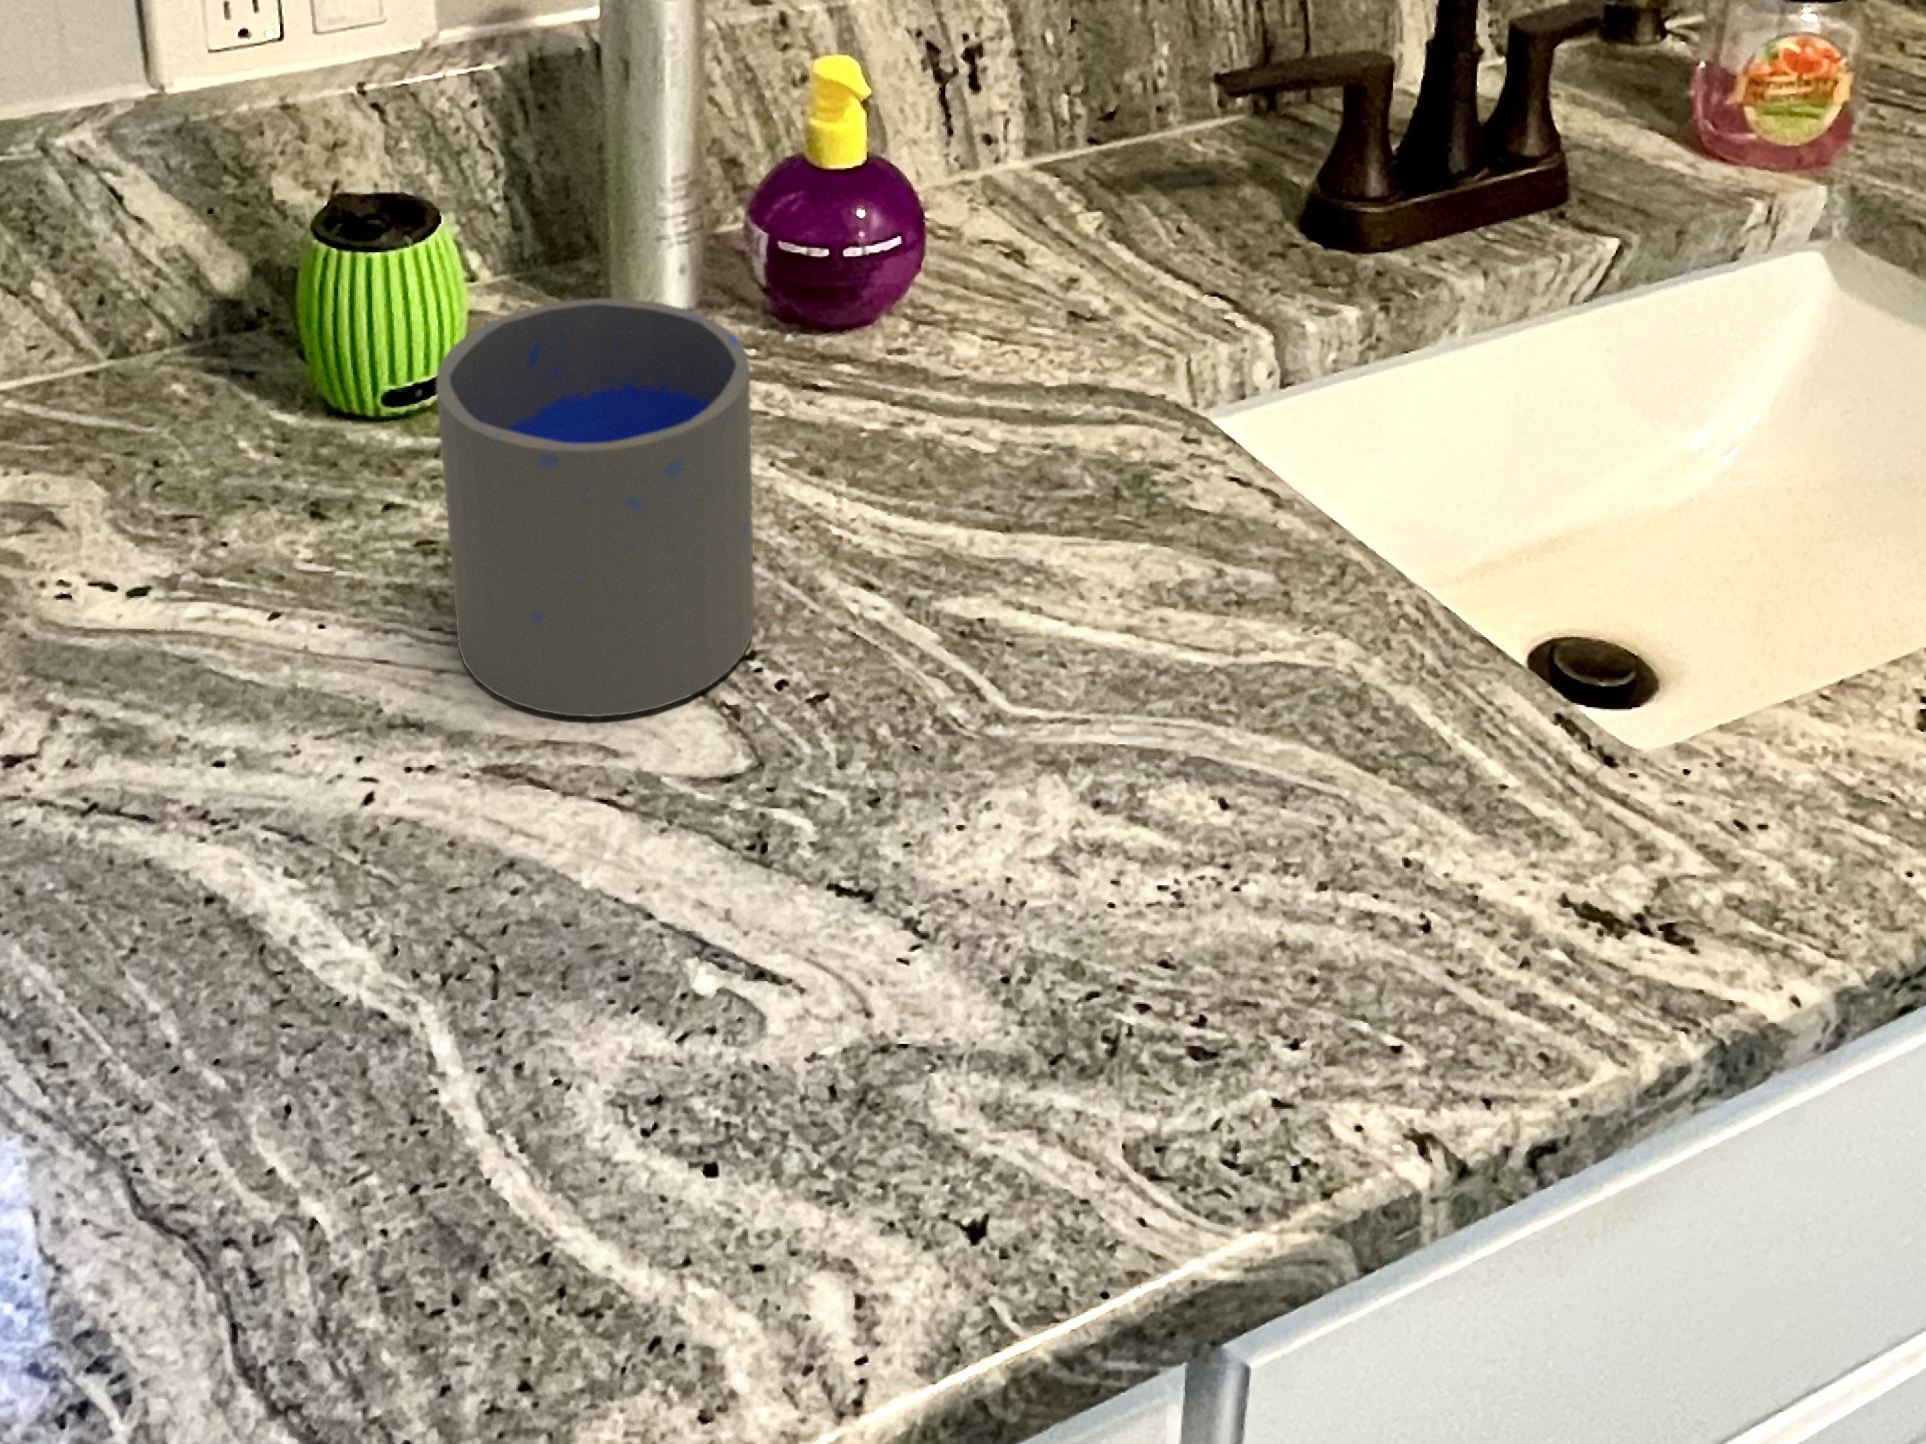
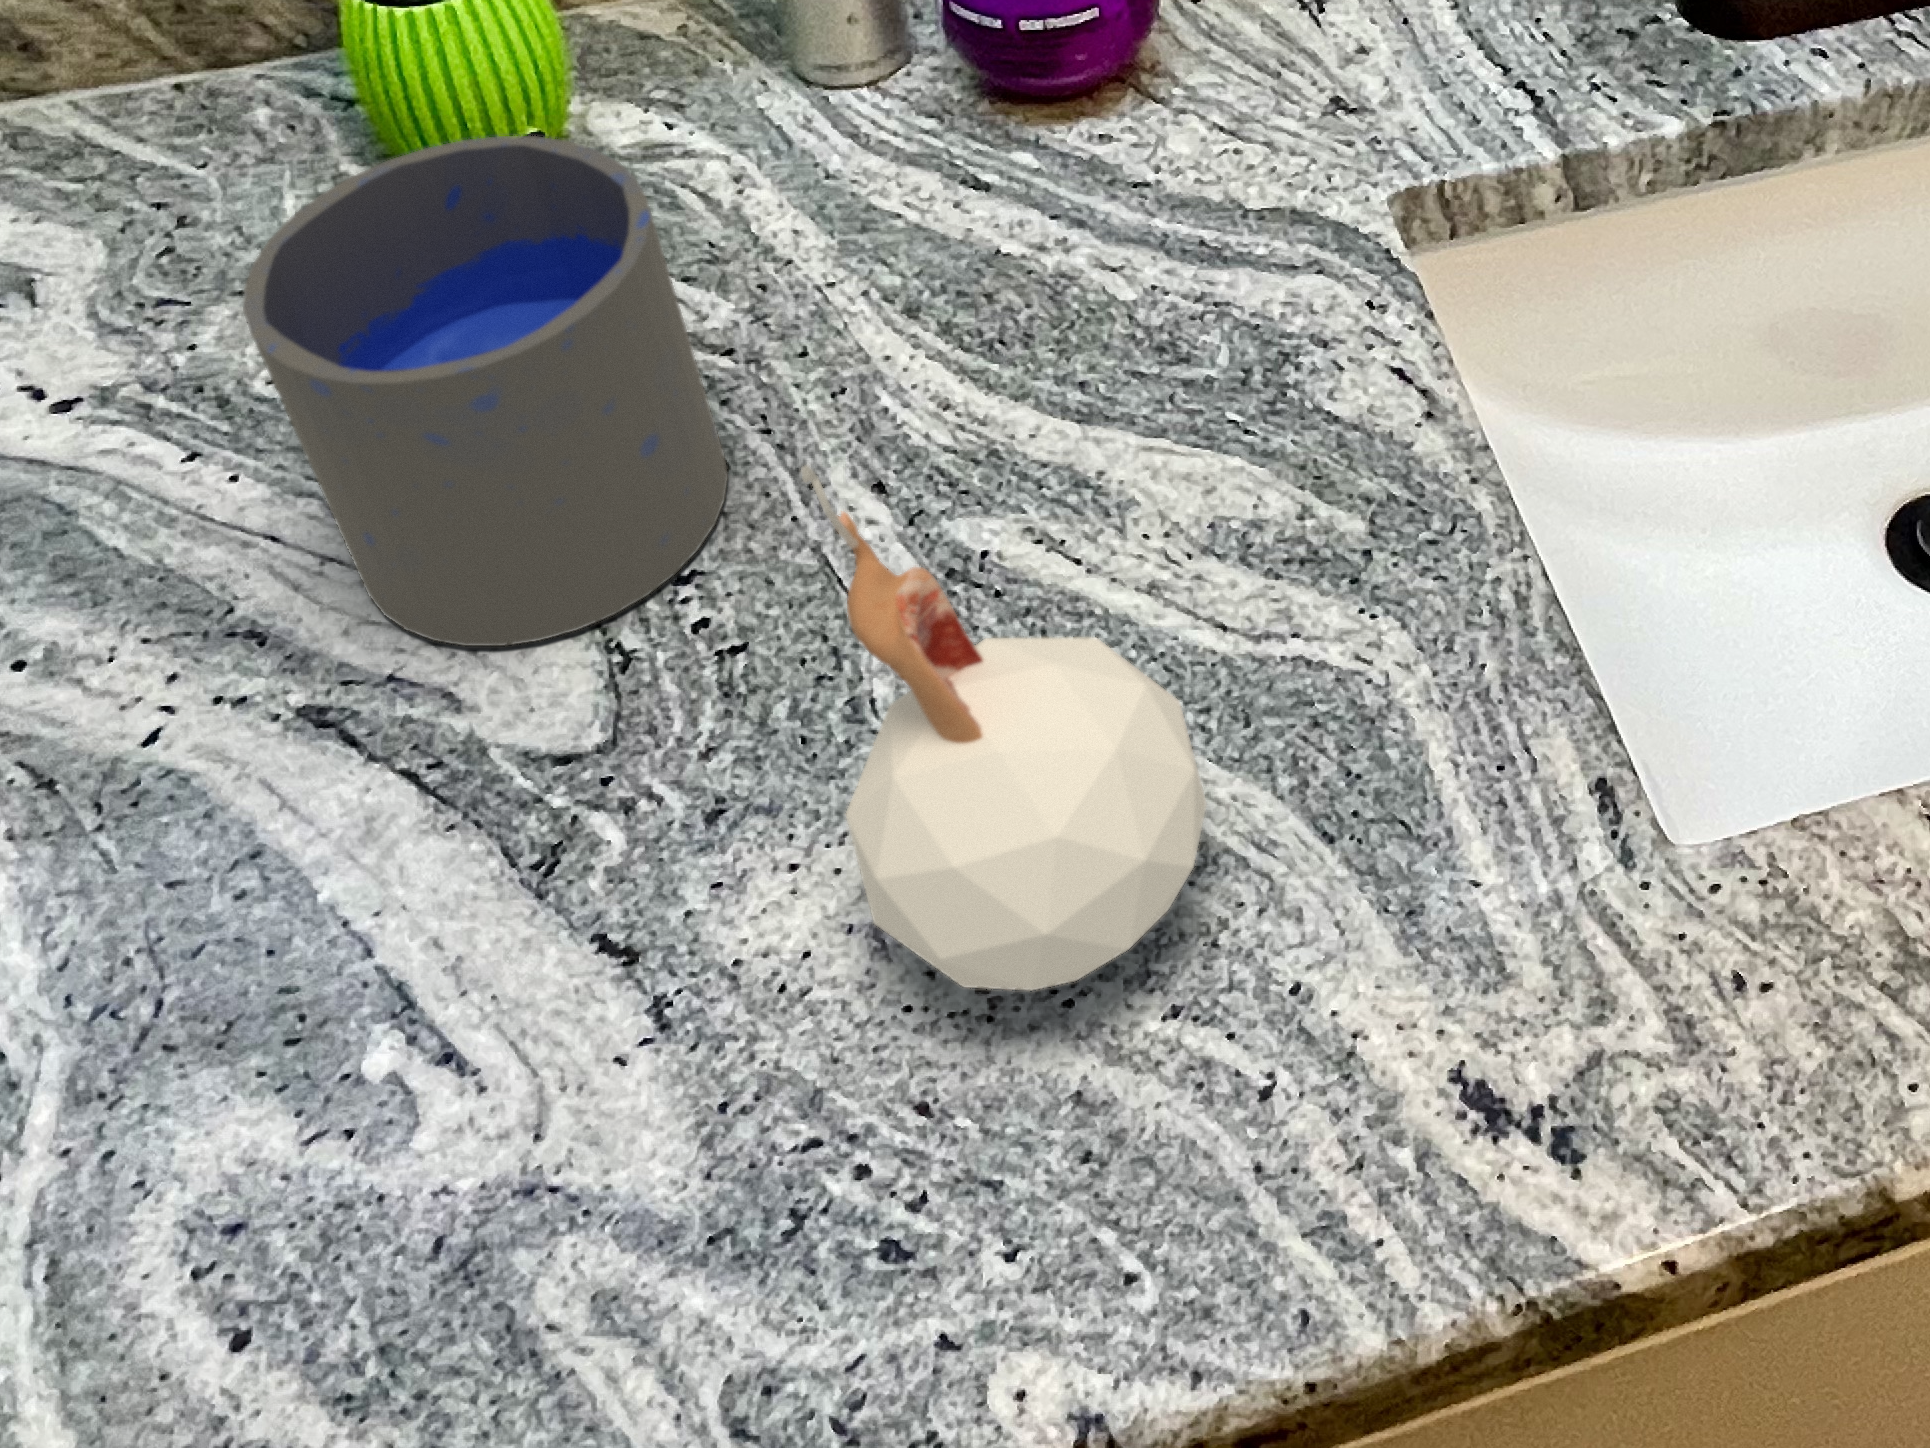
candle: none [1060,418,1341,867] -> present [801,465,1206,990]

